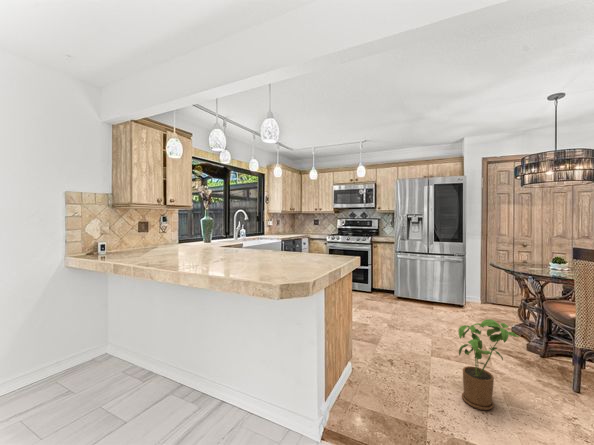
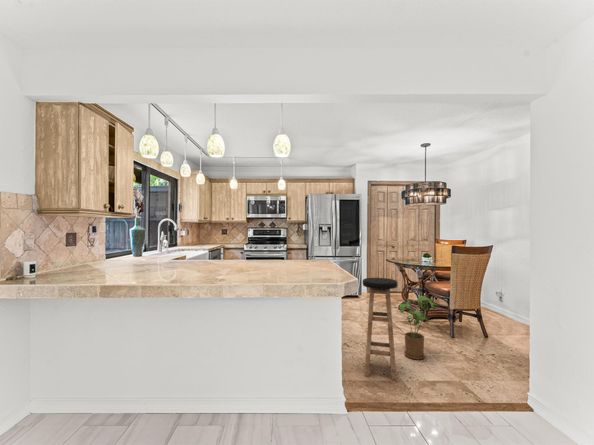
bar stool: none [379,284,432,428] -> present [363,278,397,380]

